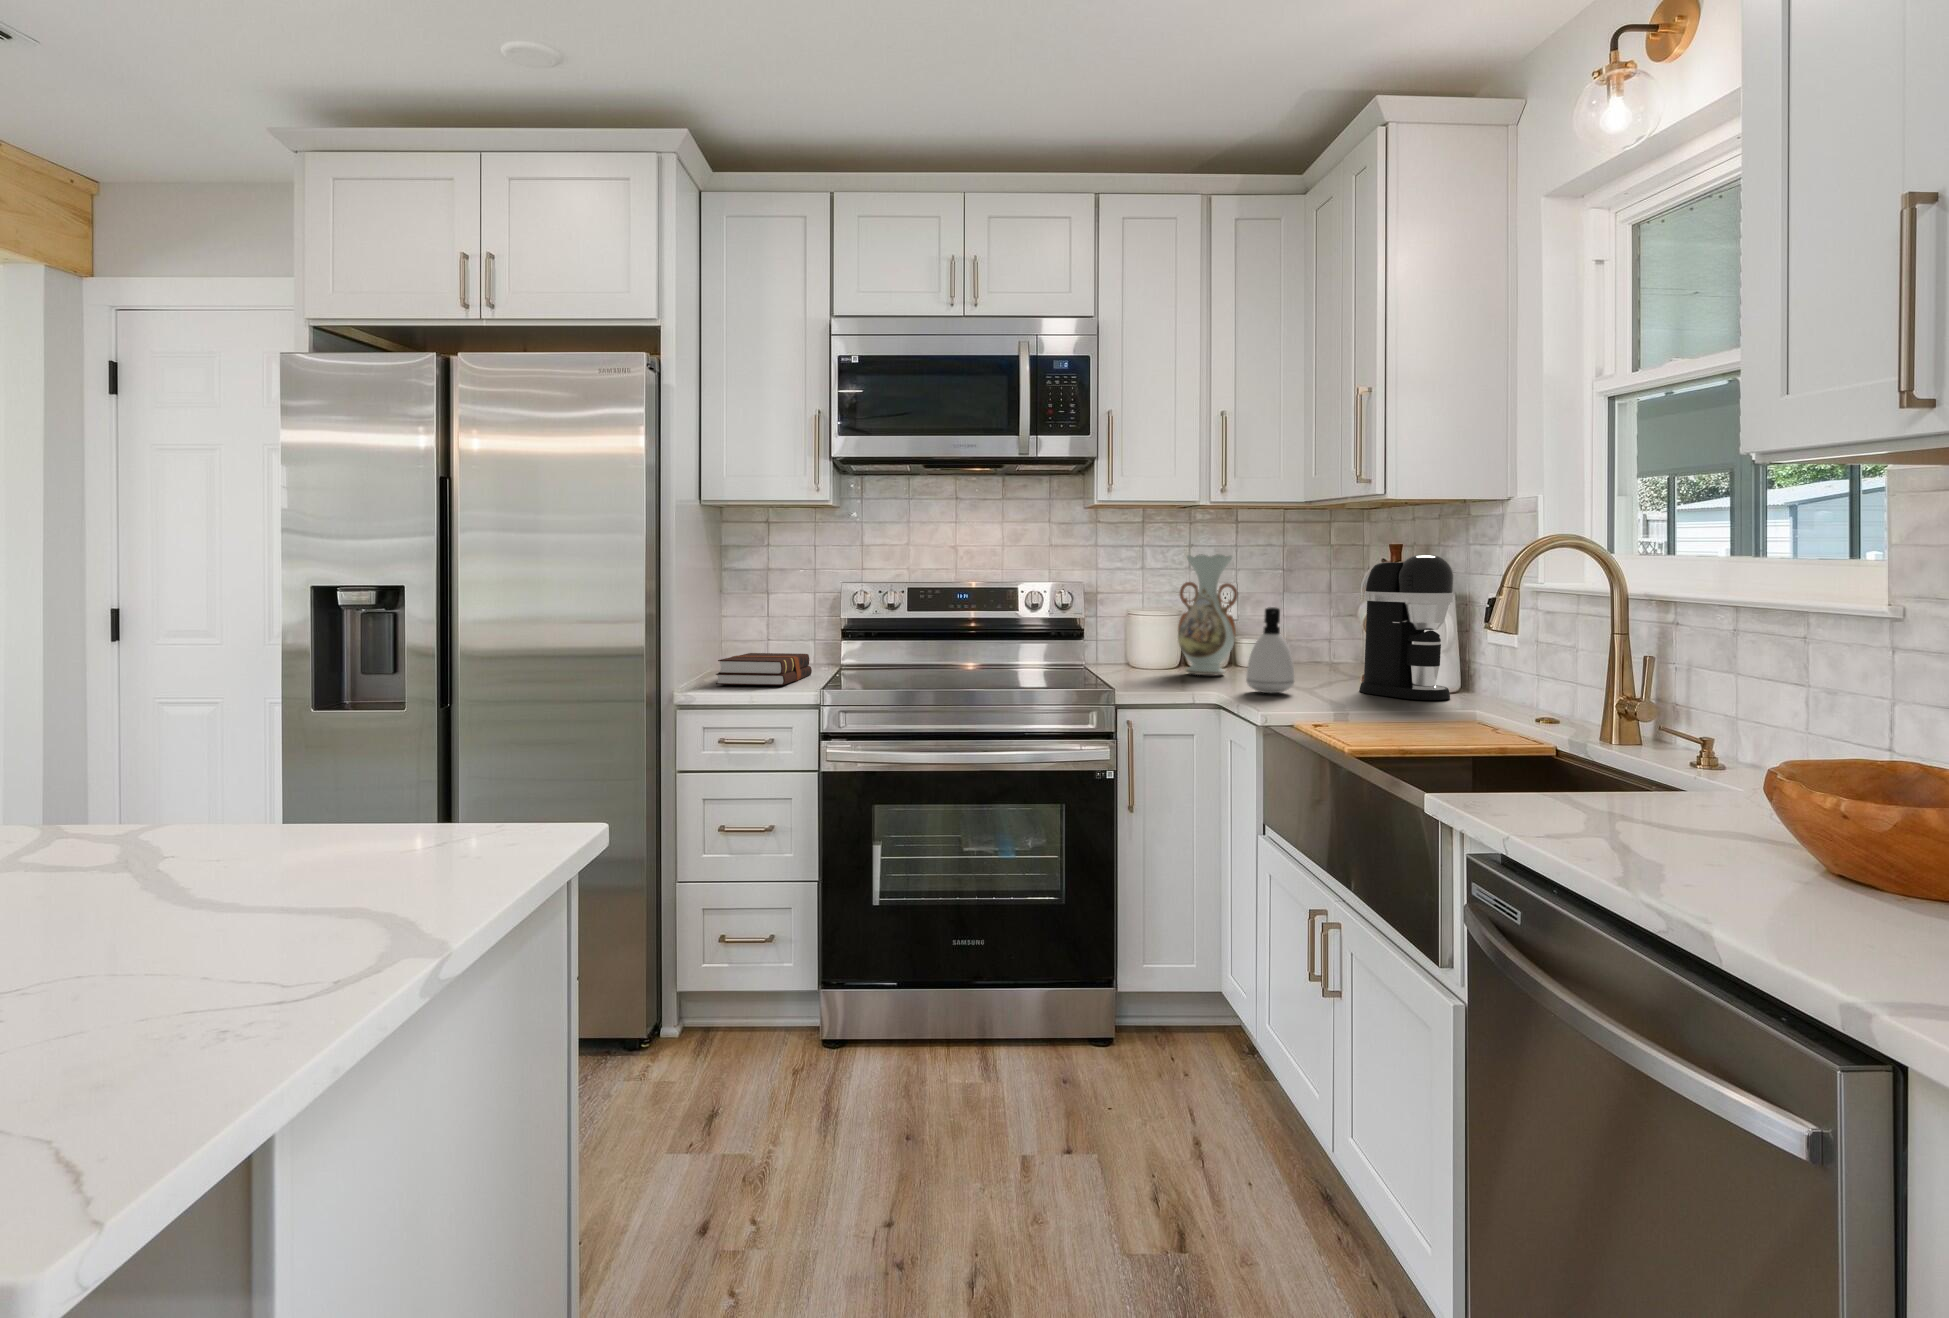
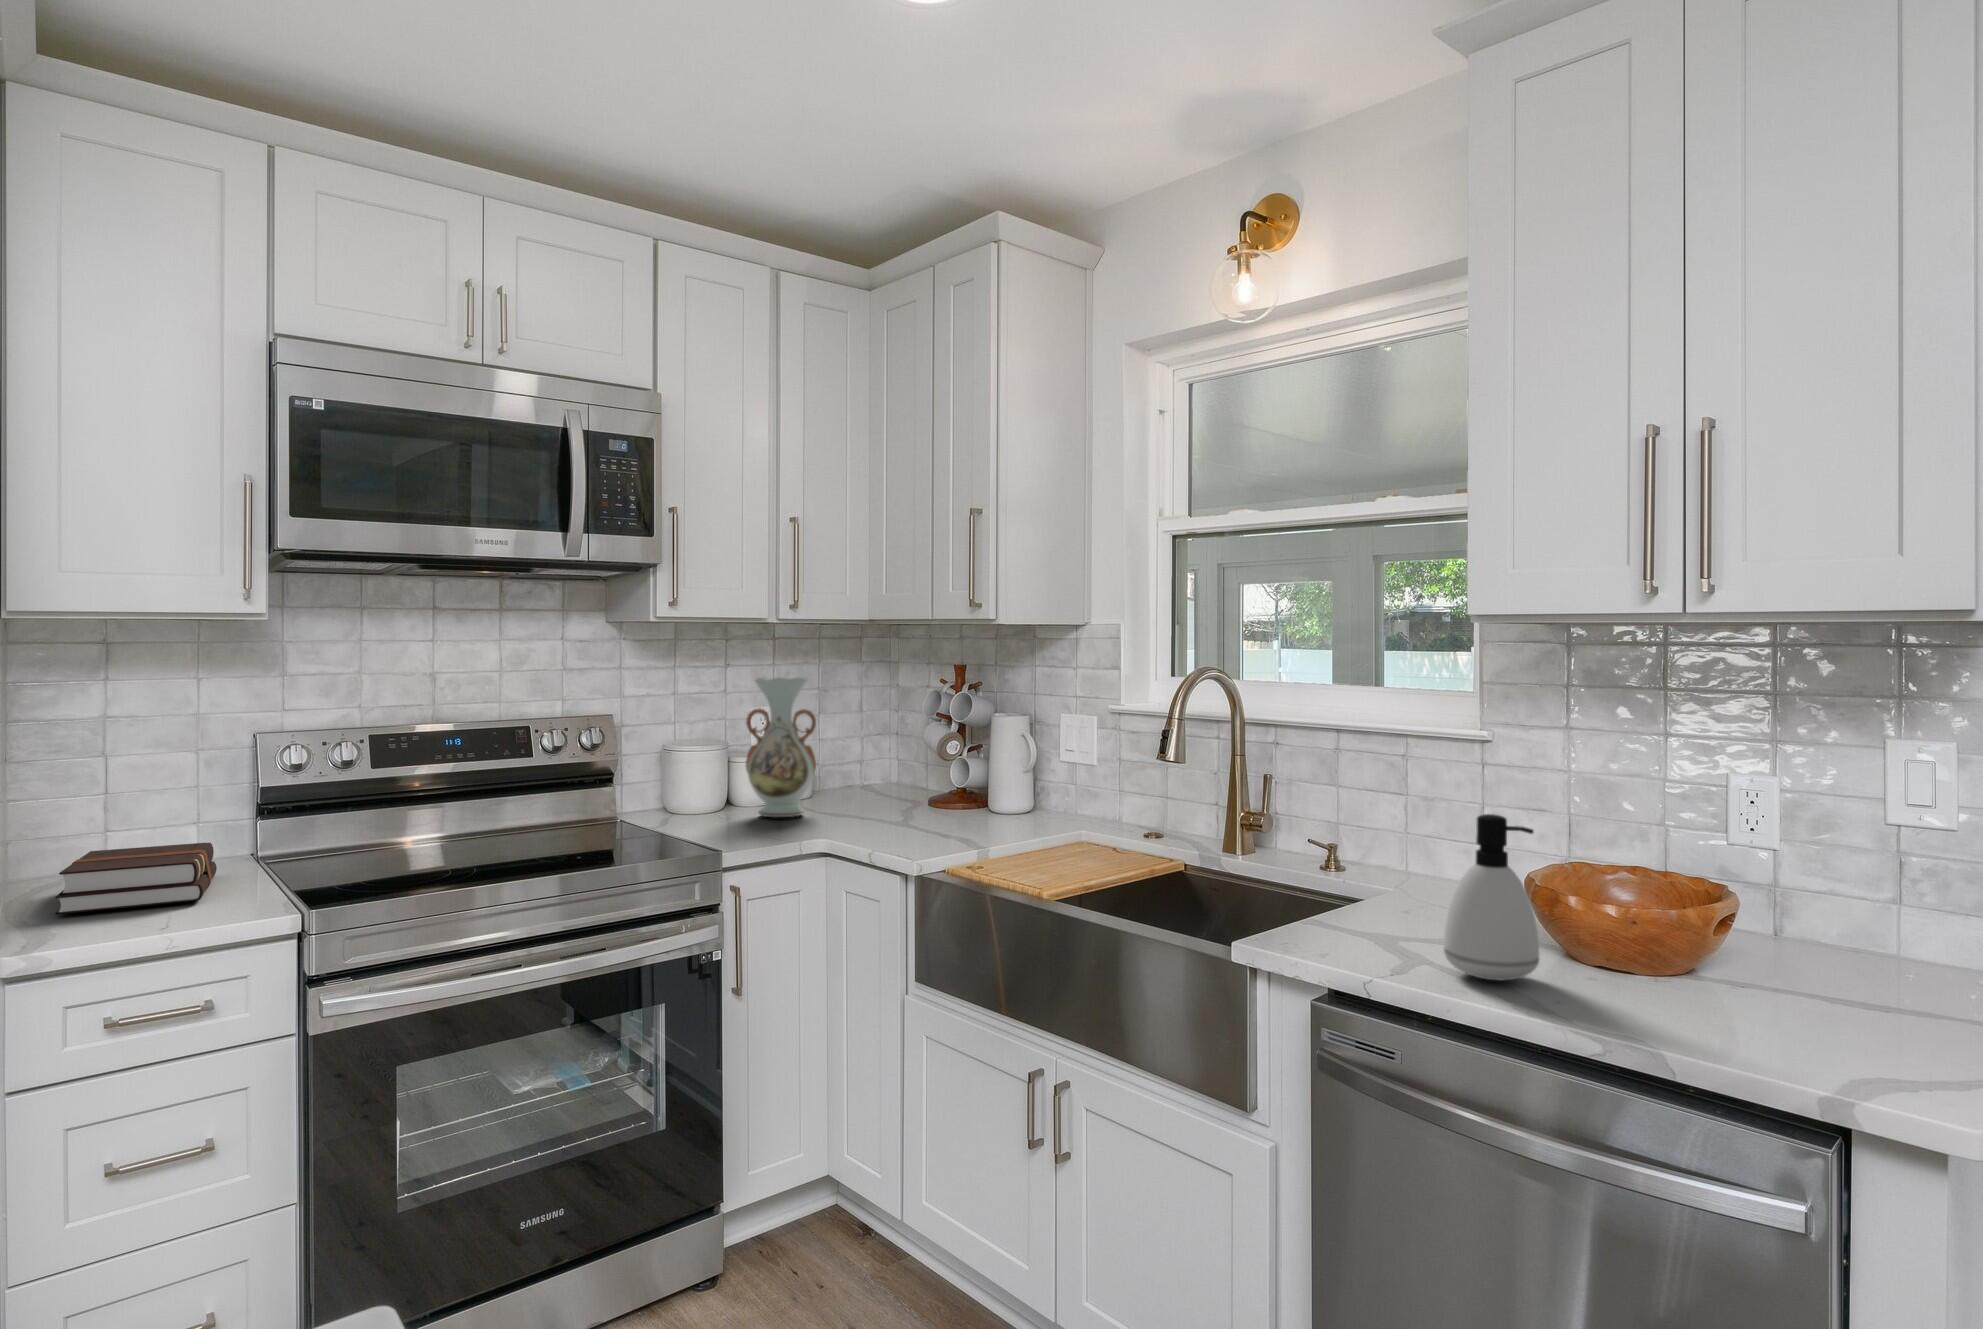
coffee maker: present [1360,555,1454,700] -> none [960,679,1049,826]
soap dispenser: present [1246,607,1294,693] -> present [1444,814,1539,980]

